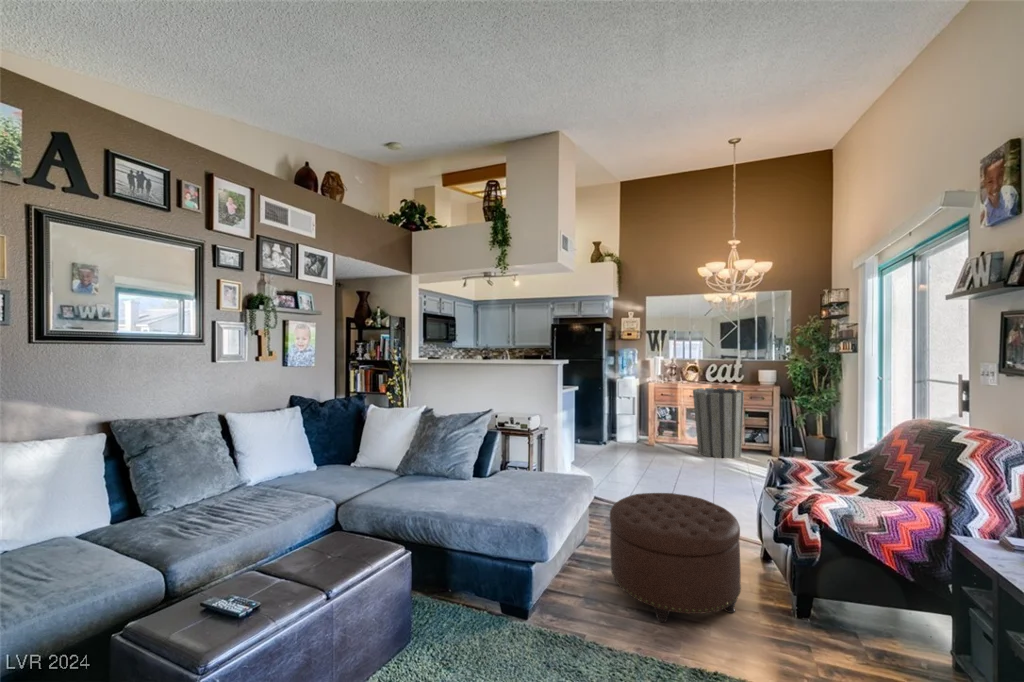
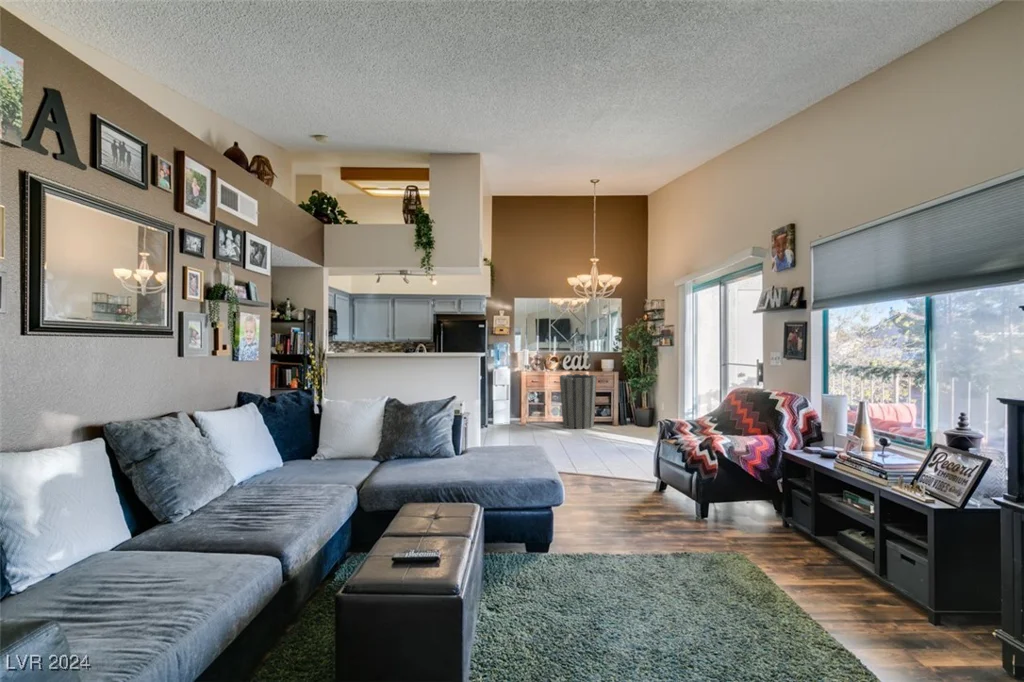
ottoman: present [610,493,741,623] -> none [592,449,680,535]

